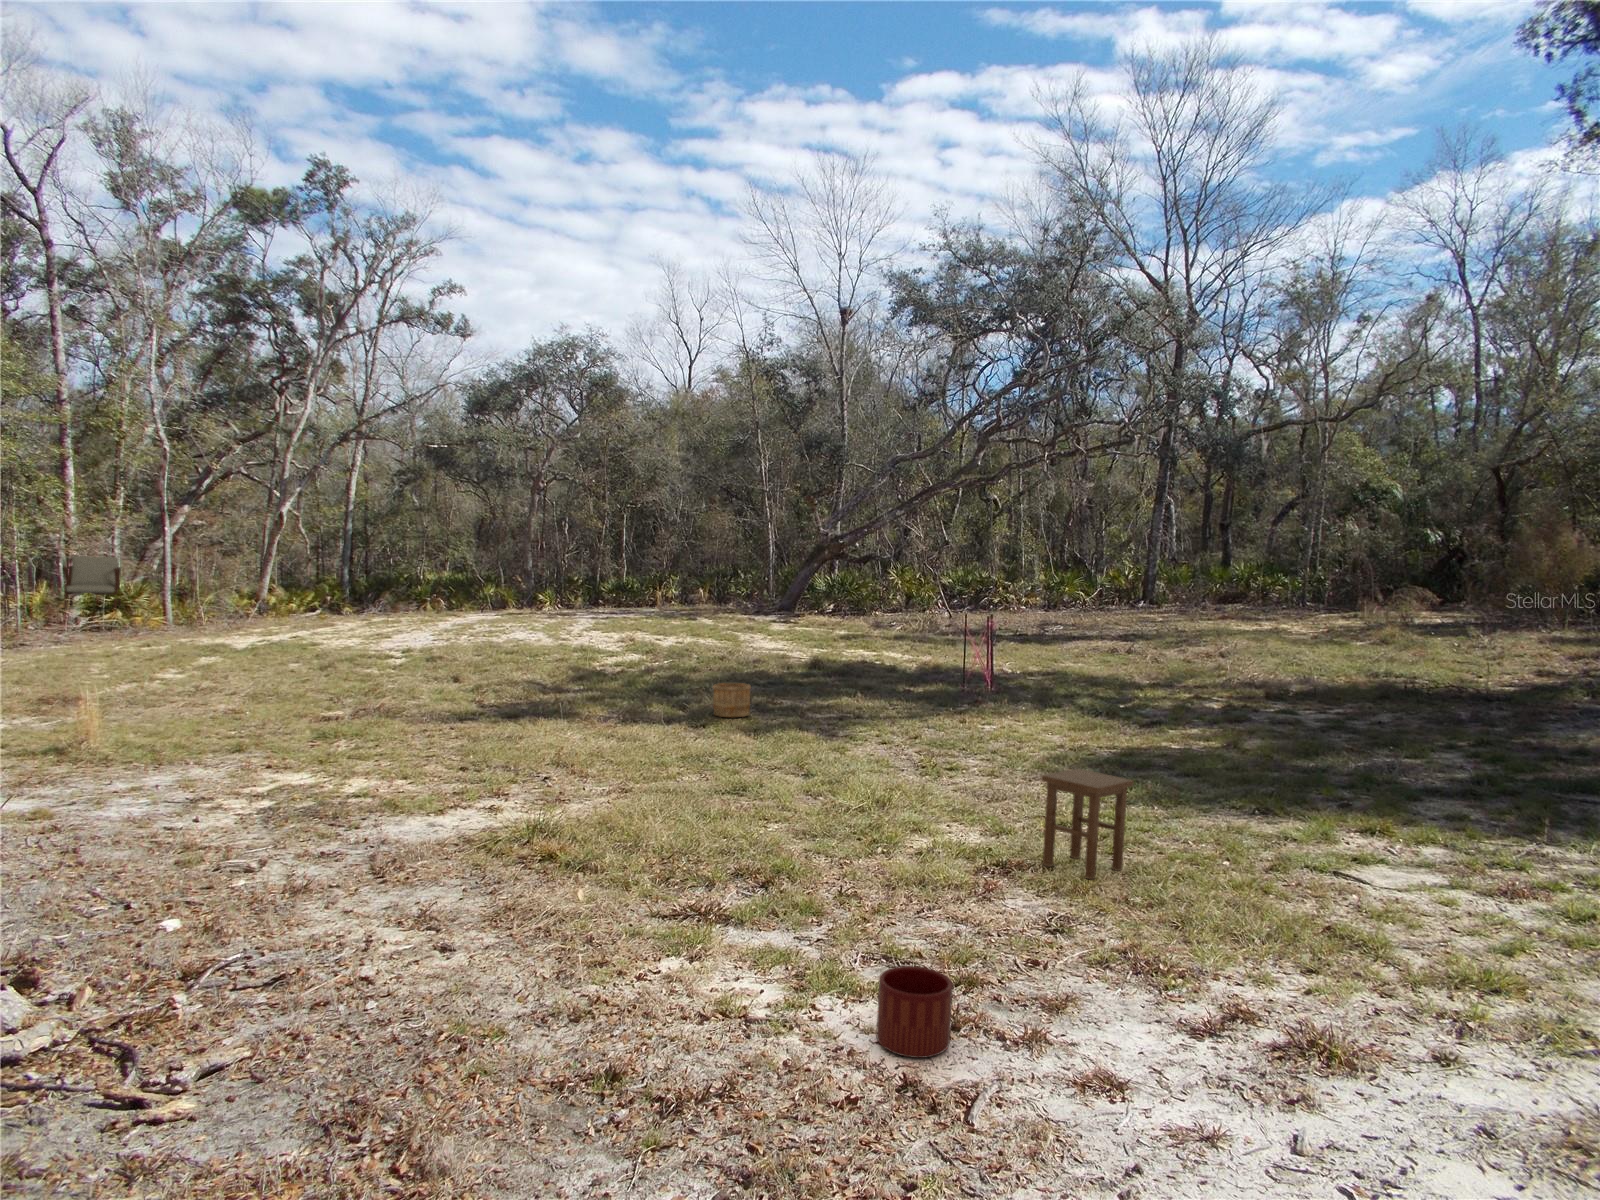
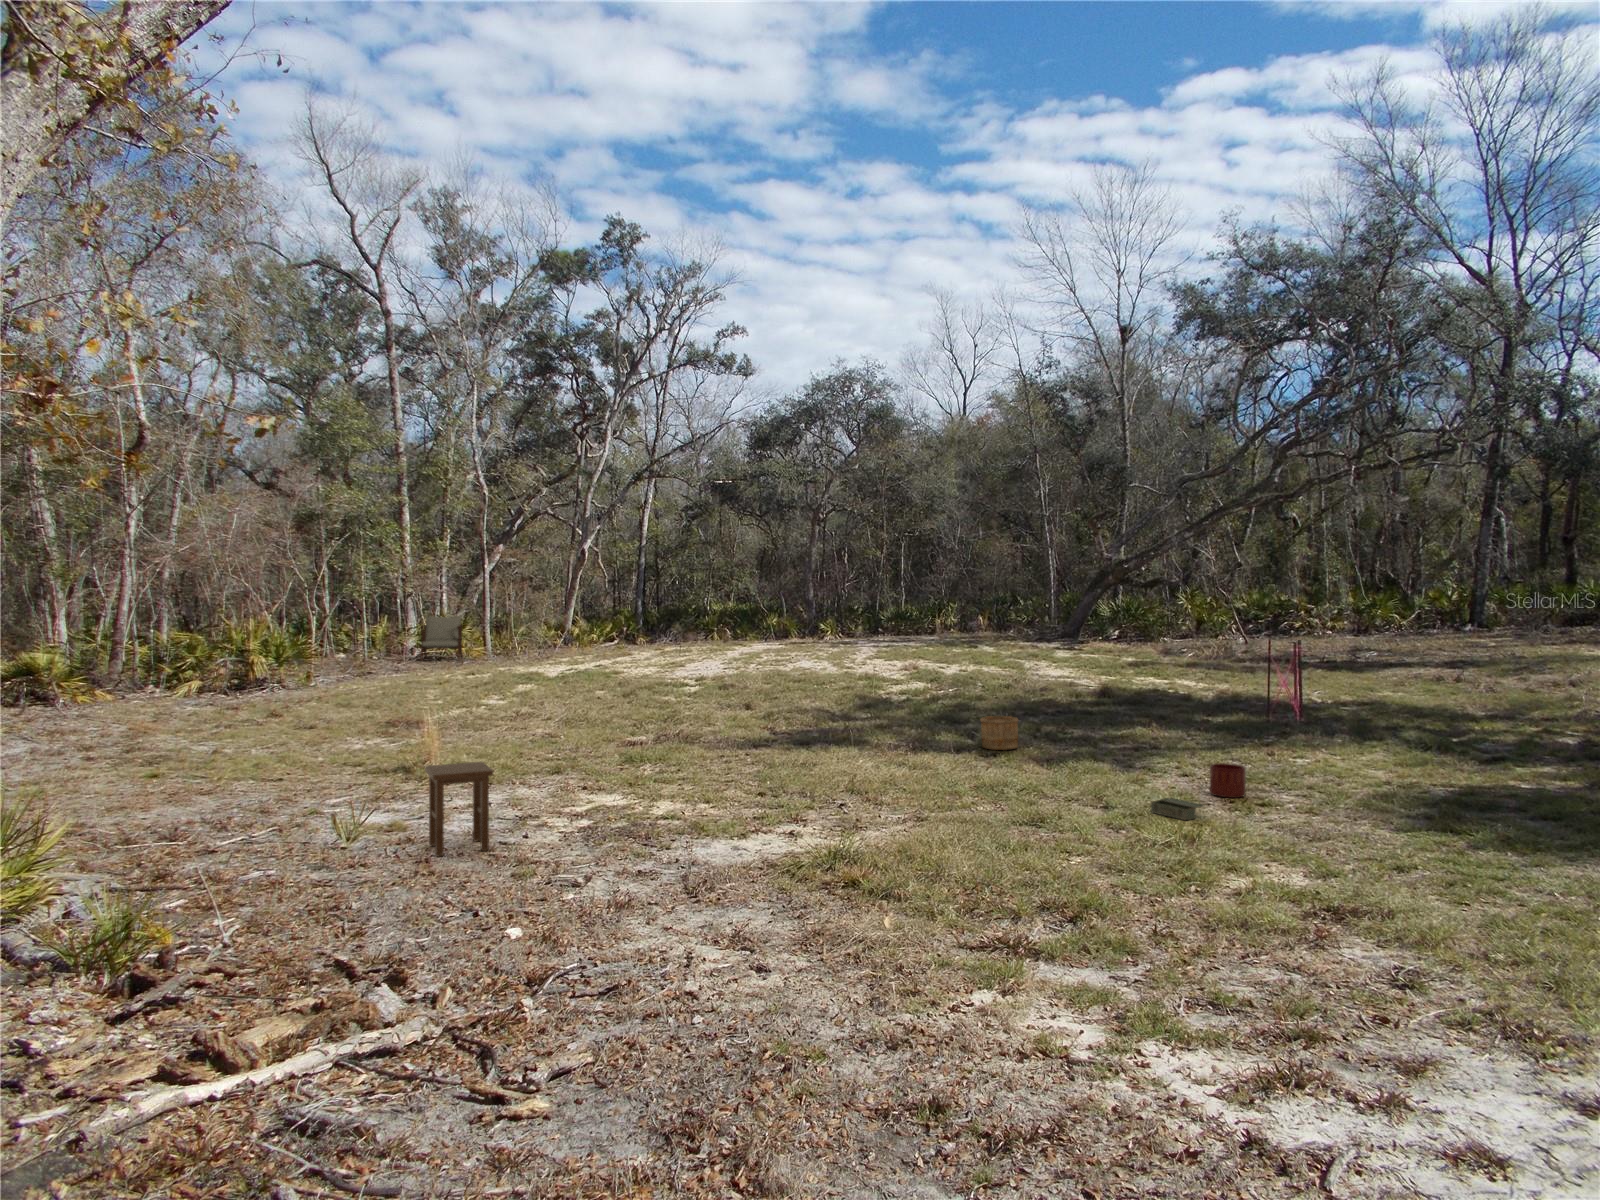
toolbox: none [867,765,916,787] -> present [1151,798,1203,820]
stool: present [1041,769,1134,880] -> present [425,762,493,857]
planter: present [876,966,953,1058] -> present [1210,763,1246,798]

